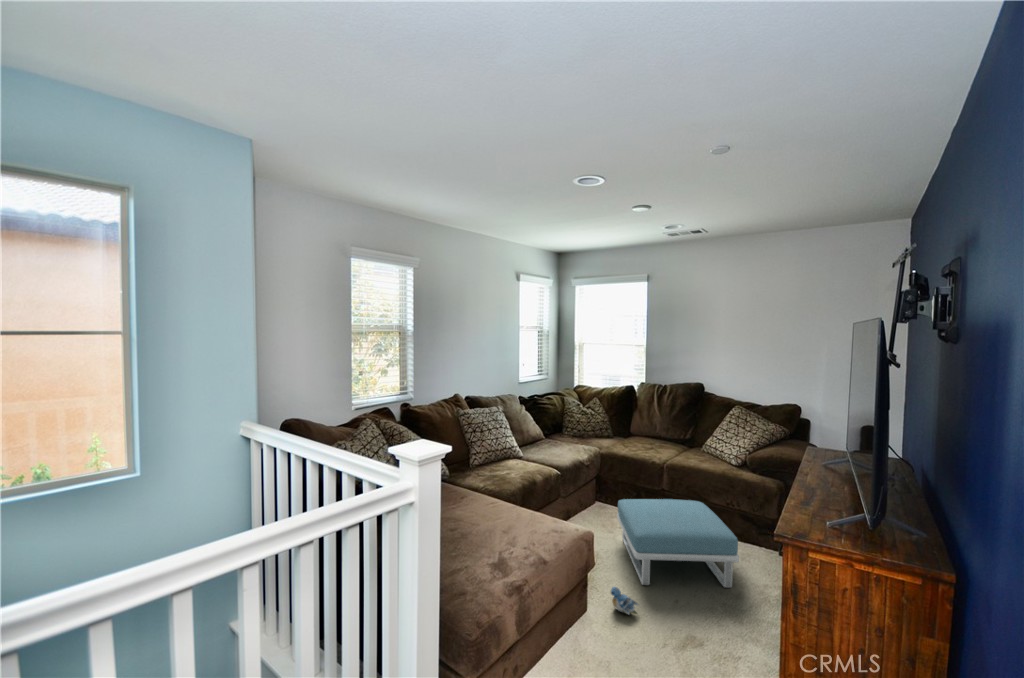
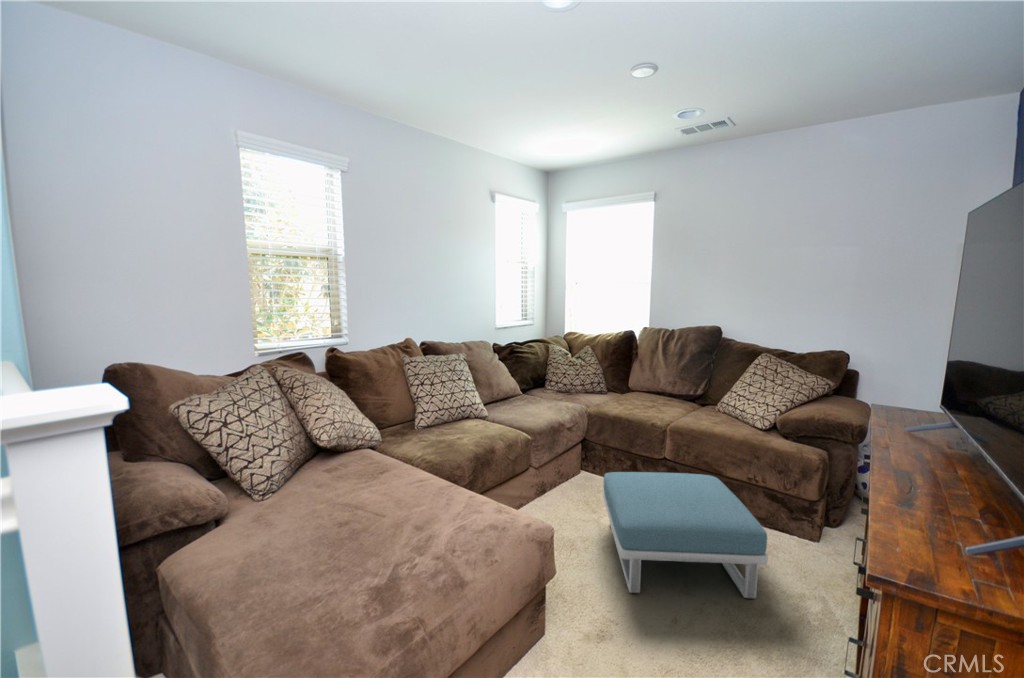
plush toy: present [611,587,638,614] -> none [581,601,621,646]

